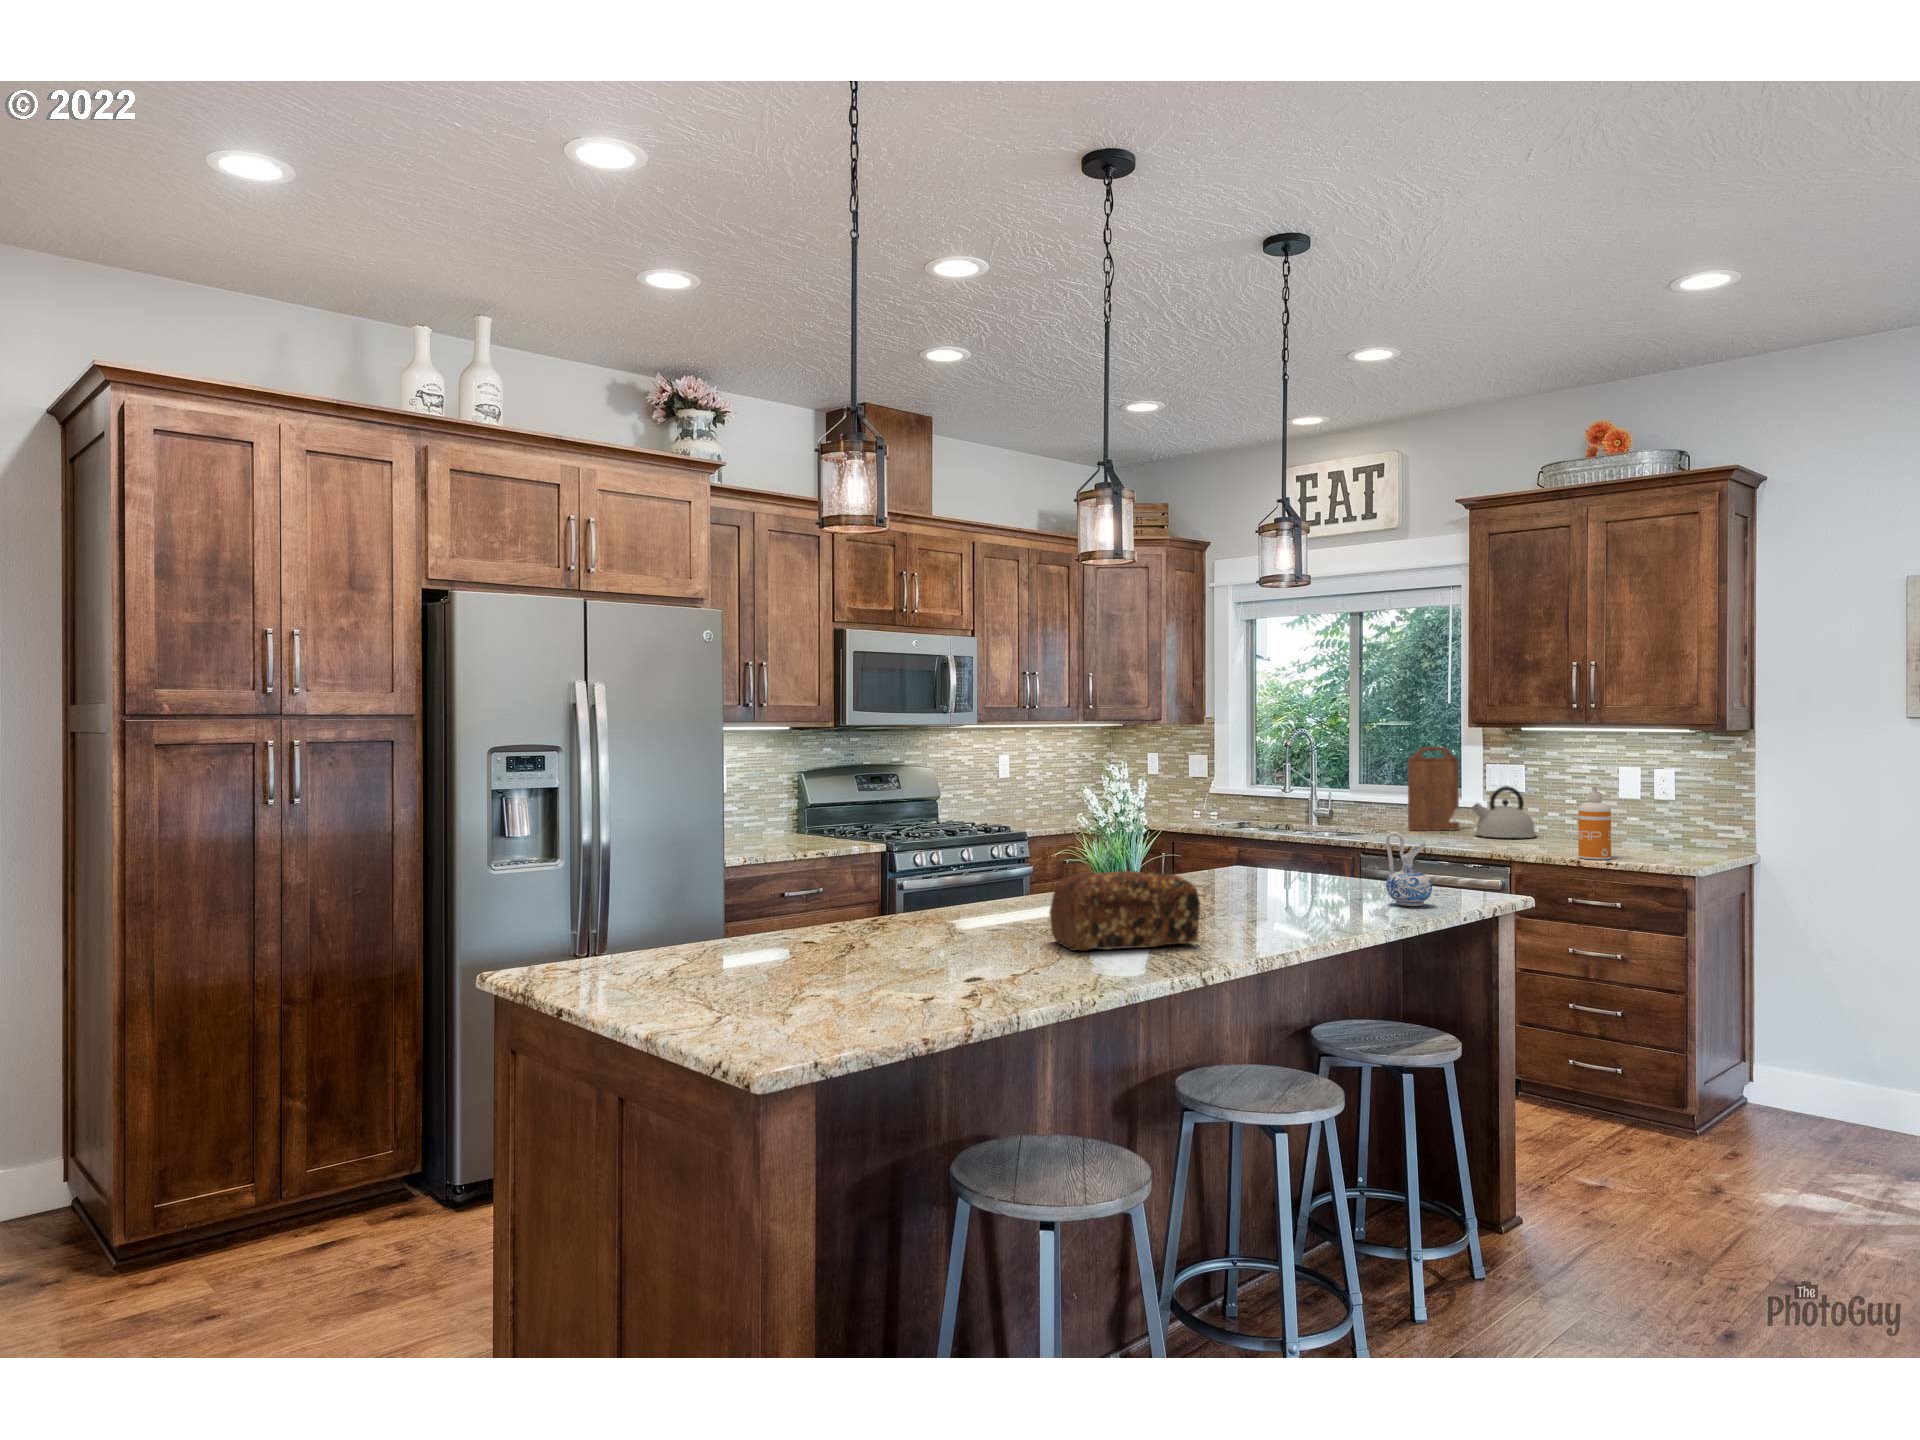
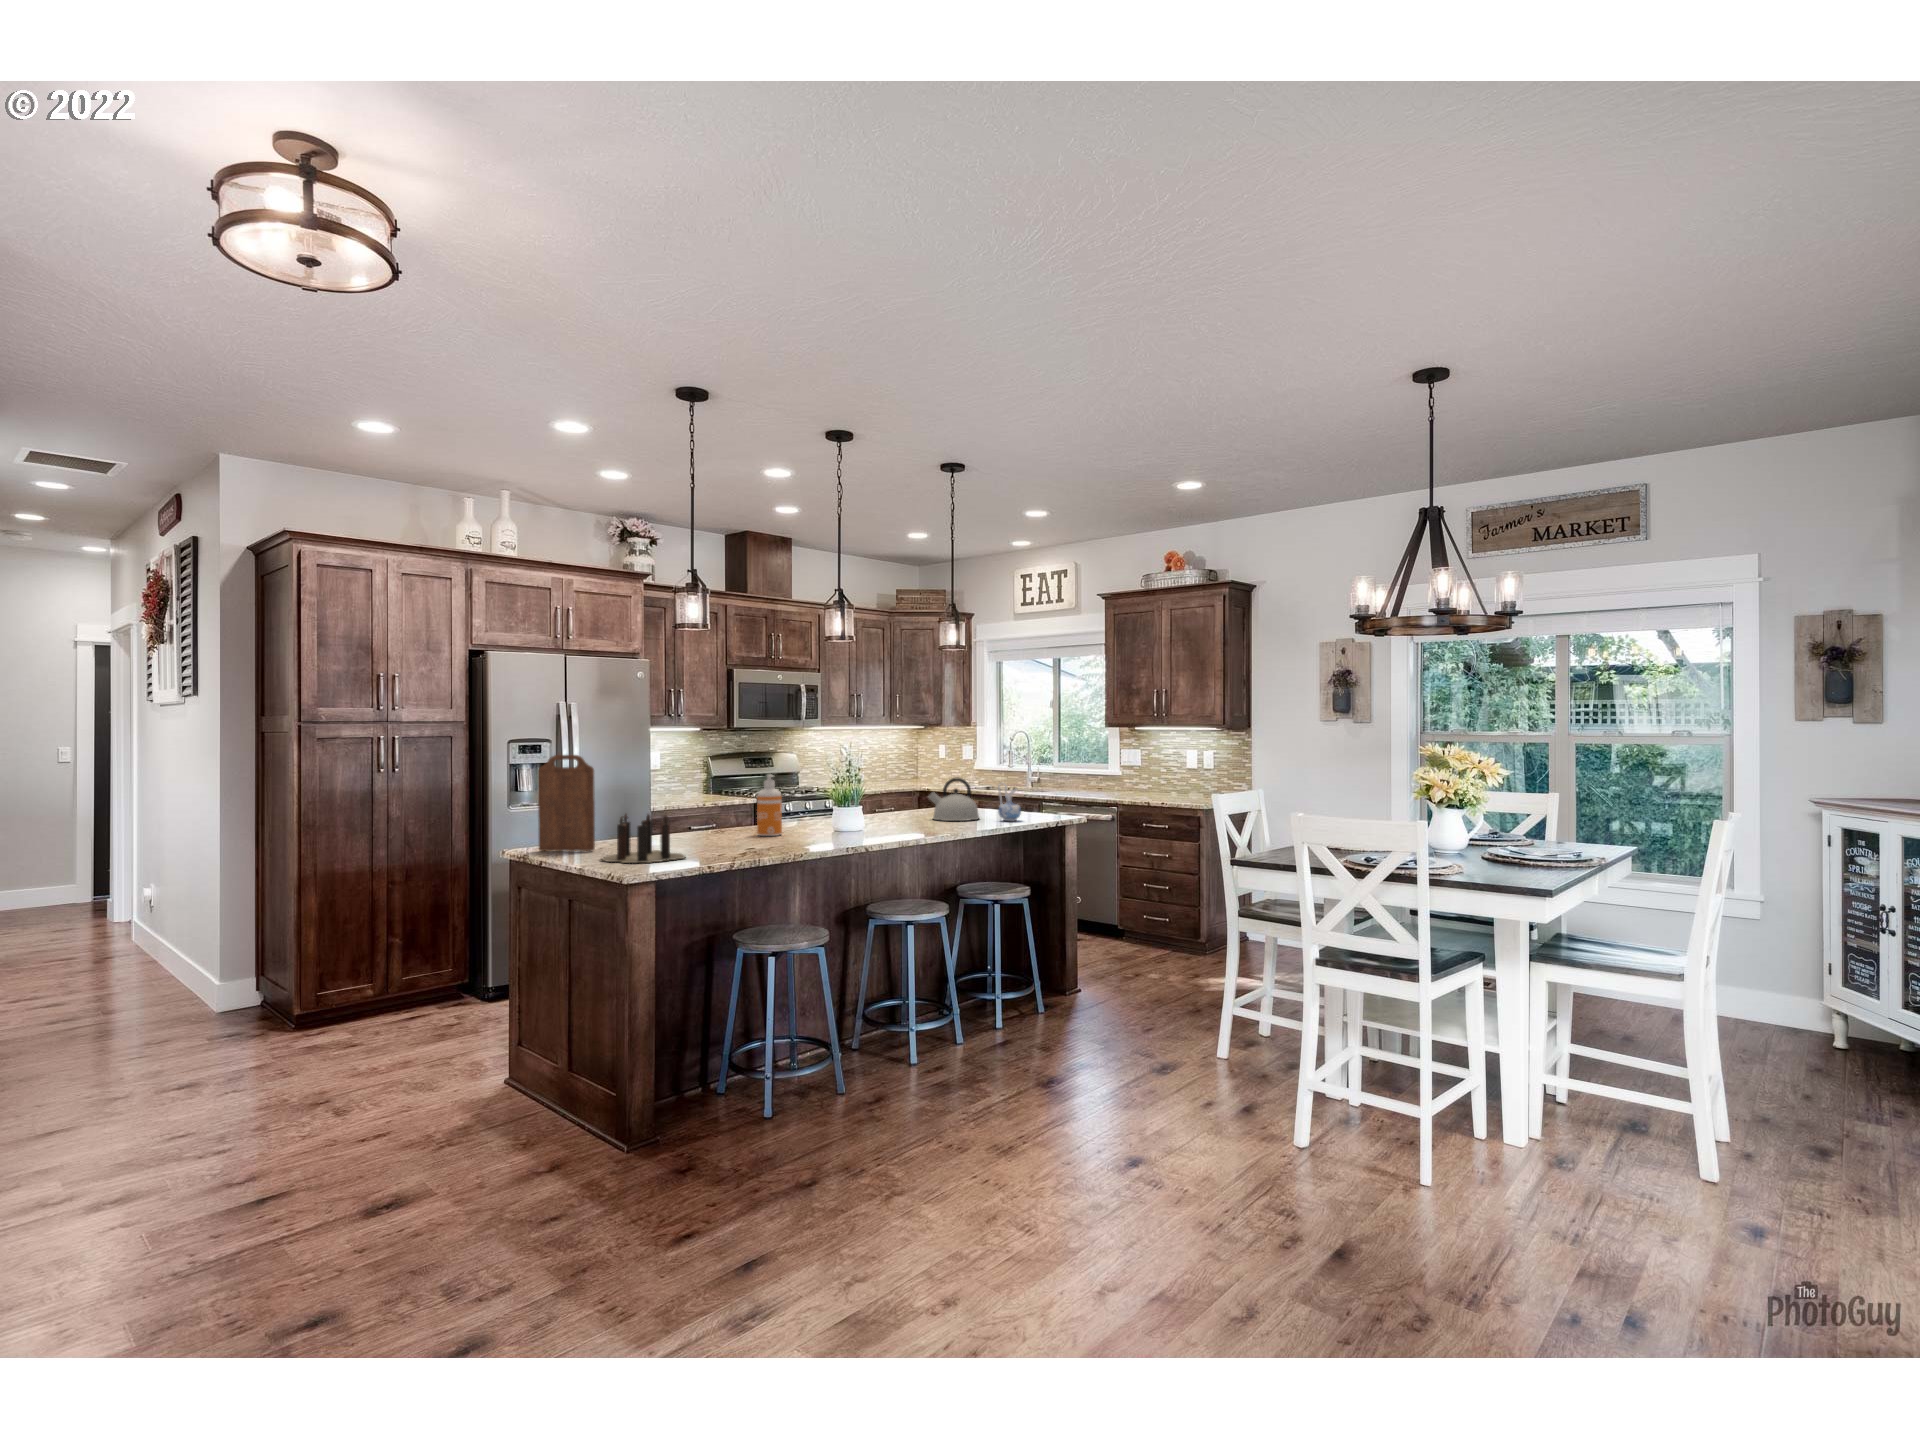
cutting board: present [1408,747,1459,831] -> present [538,755,595,851]
soap dispenser: present [1578,785,1611,860] -> present [757,774,782,836]
kettle: present [1472,786,1536,838] -> present [928,778,979,821]
bread loaf: present [1049,871,1200,951] -> none [801,800,875,839]
candle: none [682,907,898,1026] -> present [602,814,686,863]

